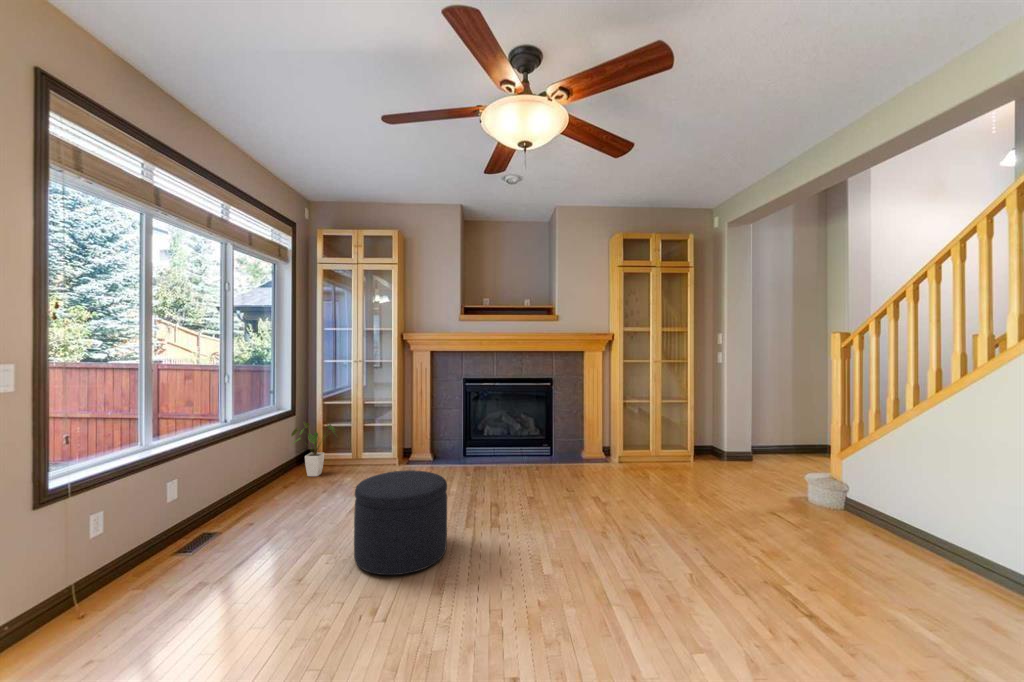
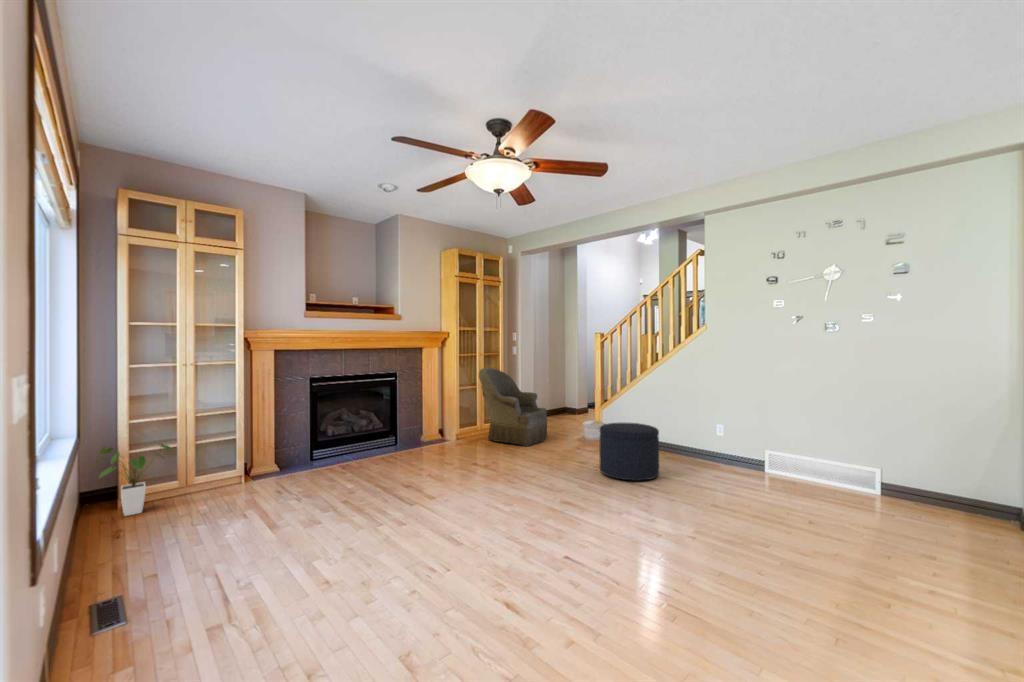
armchair: none [648,378,751,490] -> present [479,368,547,447]
ottoman: present [354,470,447,575] -> present [599,423,659,481]

